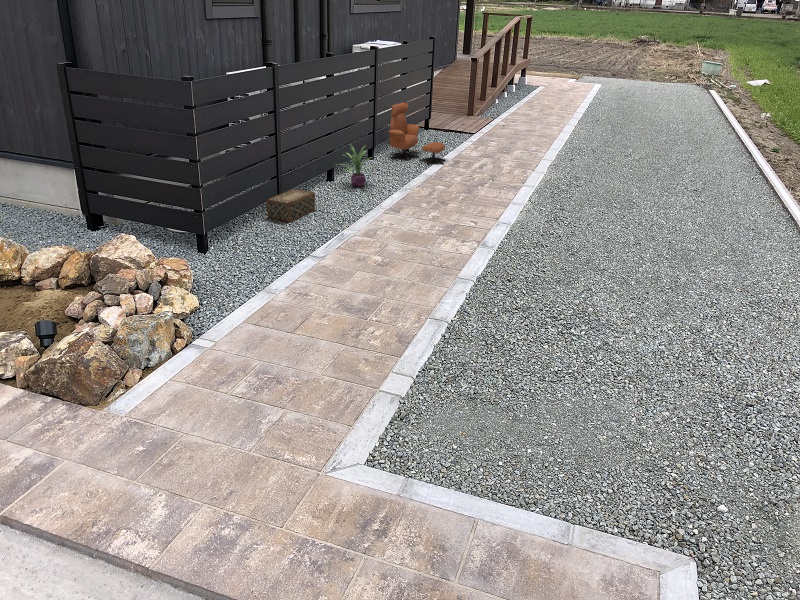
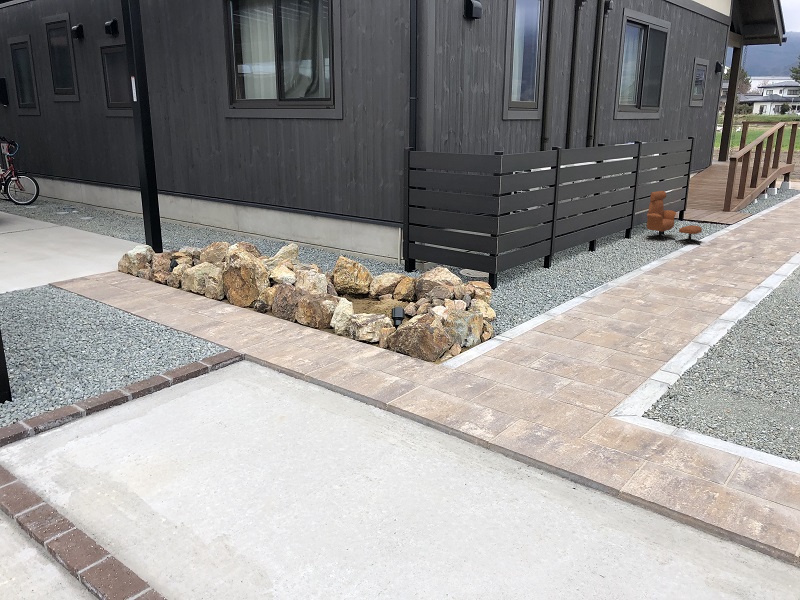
decorative plant: present [344,144,370,187] -> none [595,220,639,256]
woven basket: present [267,189,315,222] -> none [541,251,582,275]

